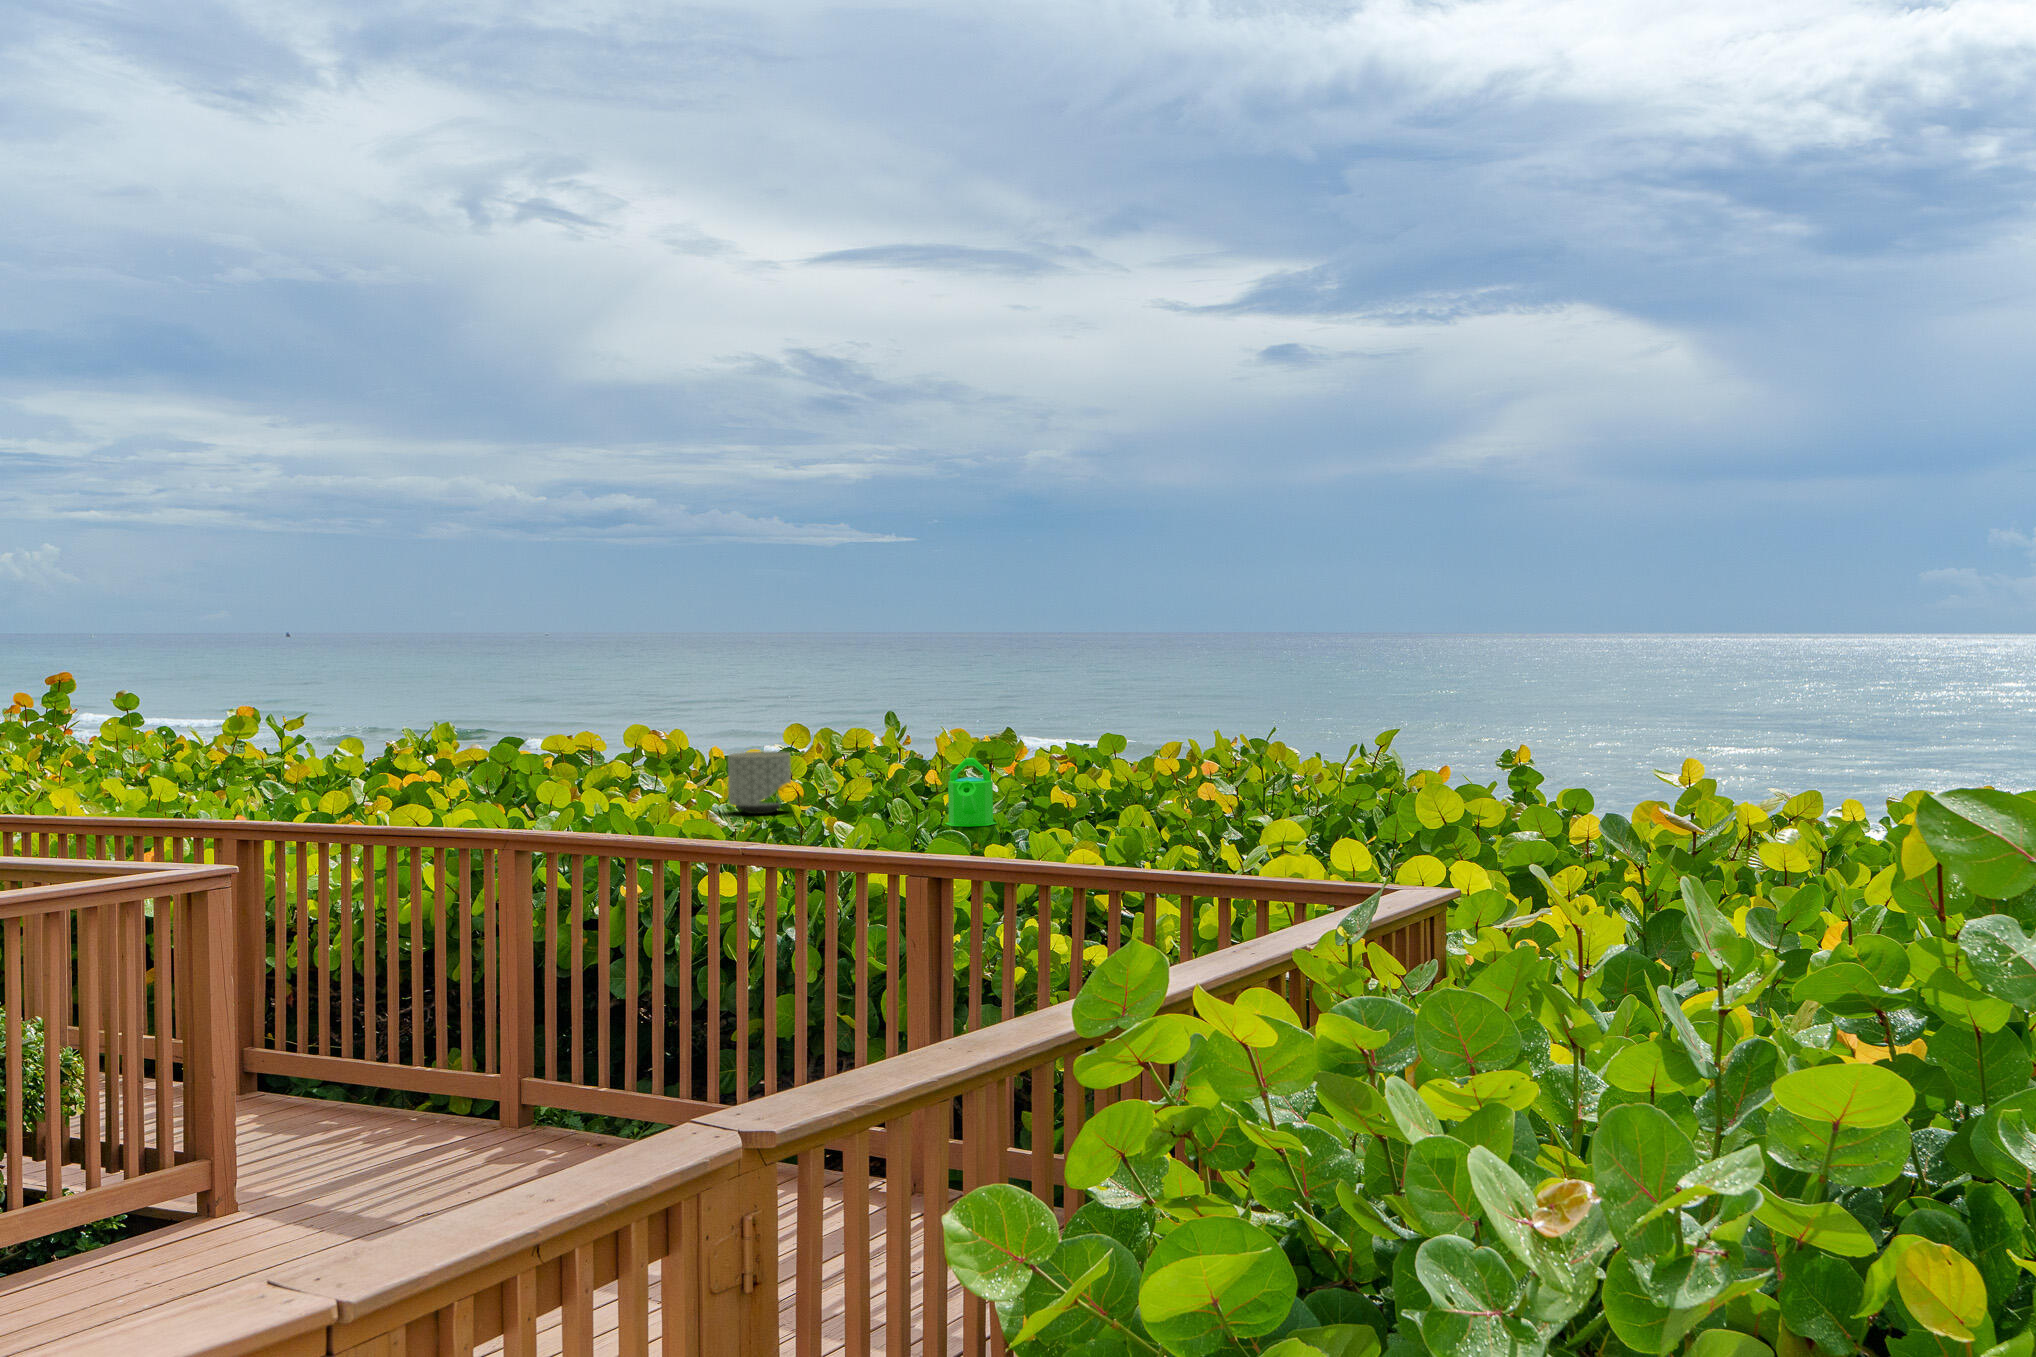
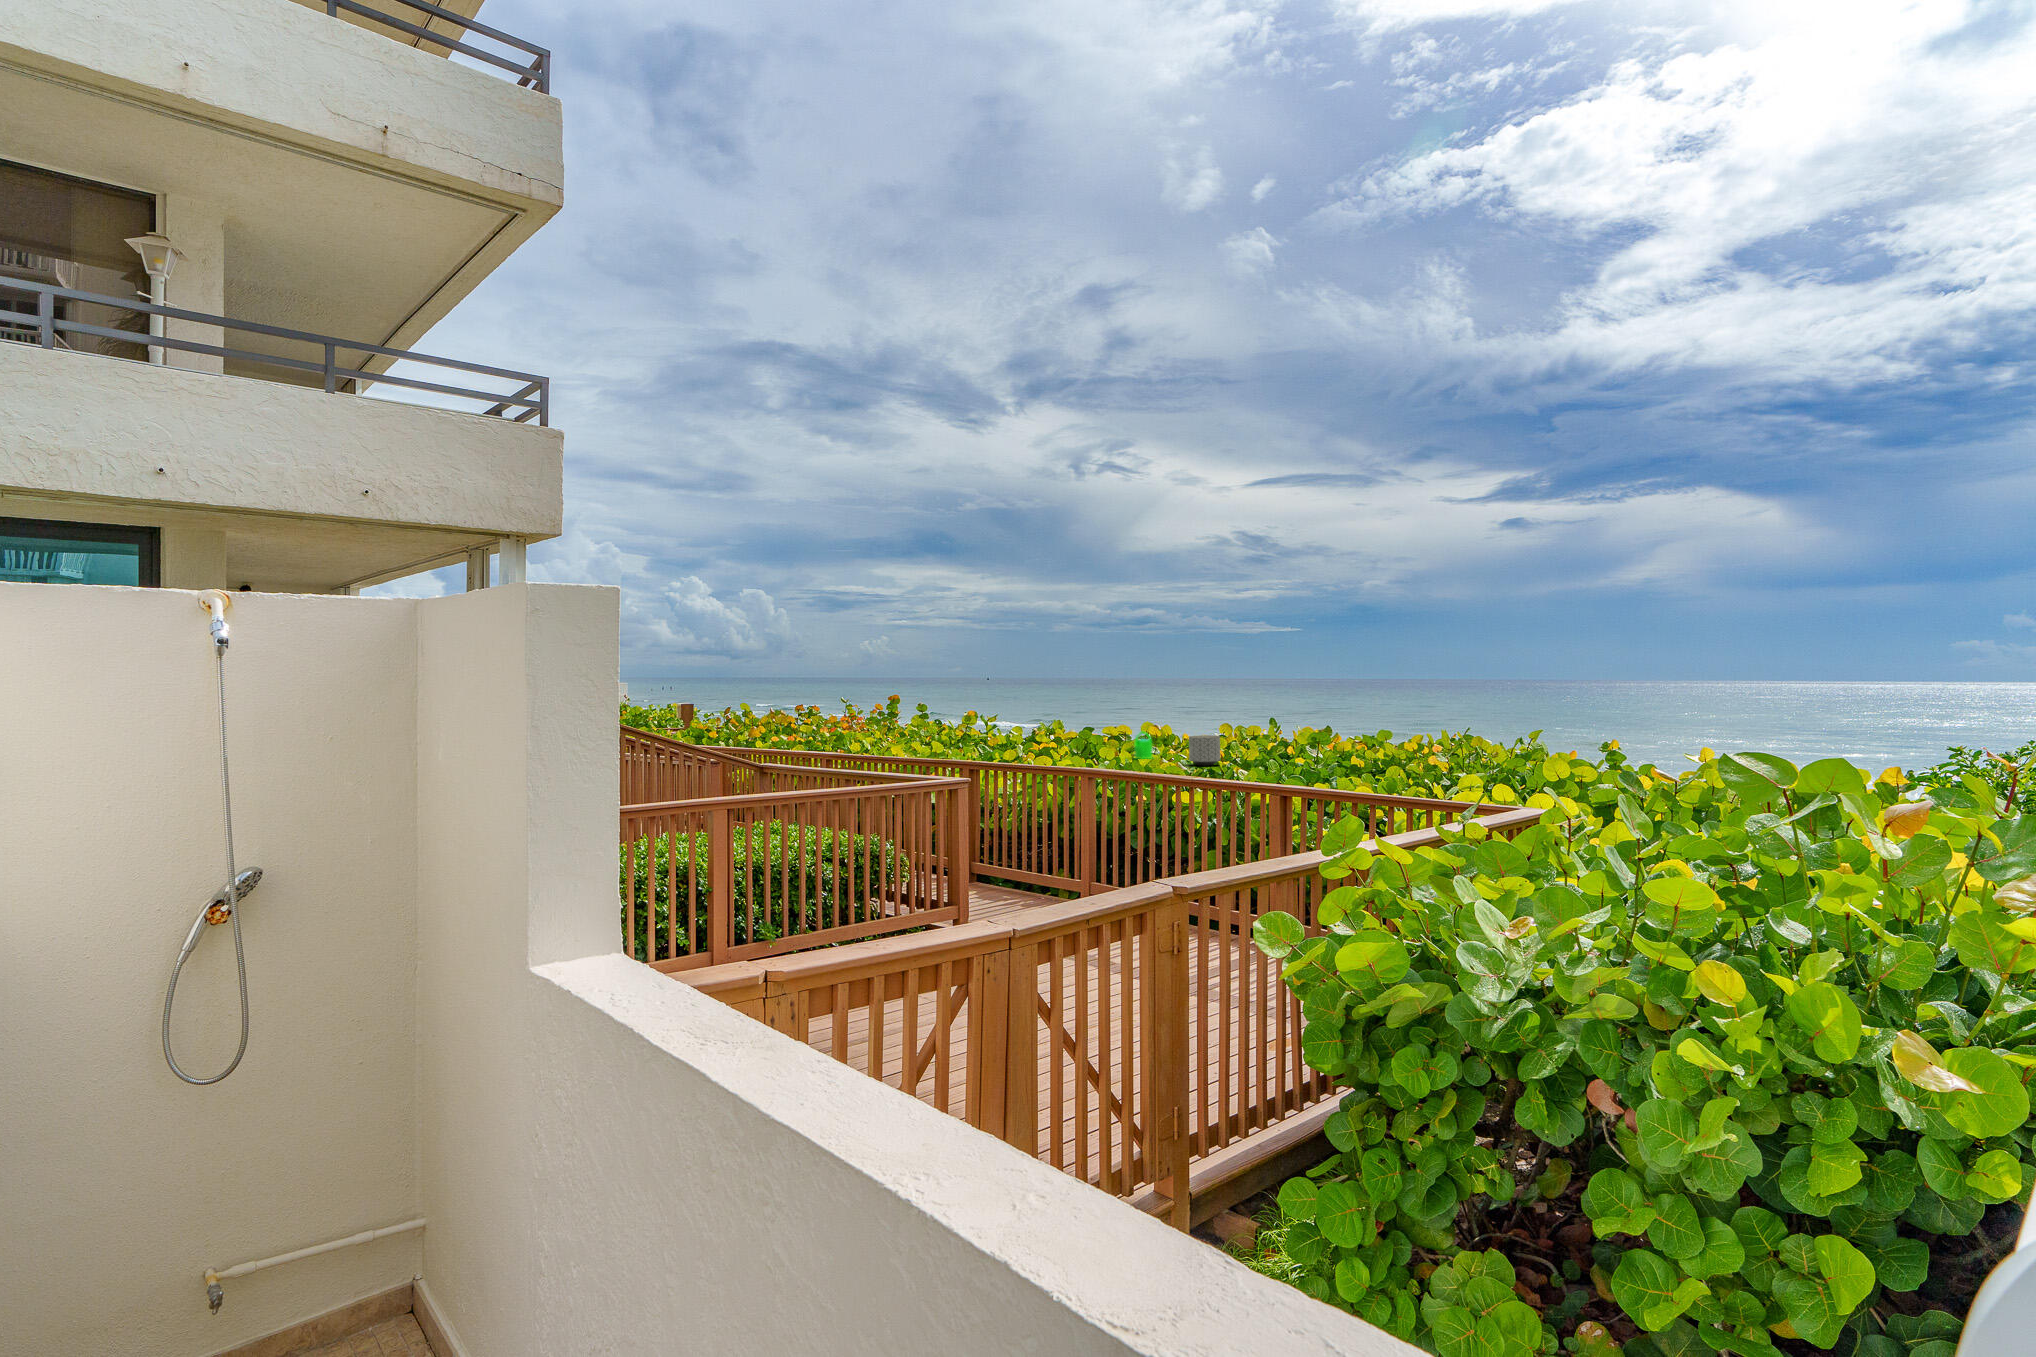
watering can: present [946,758,996,827] -> present [1134,731,1152,759]

